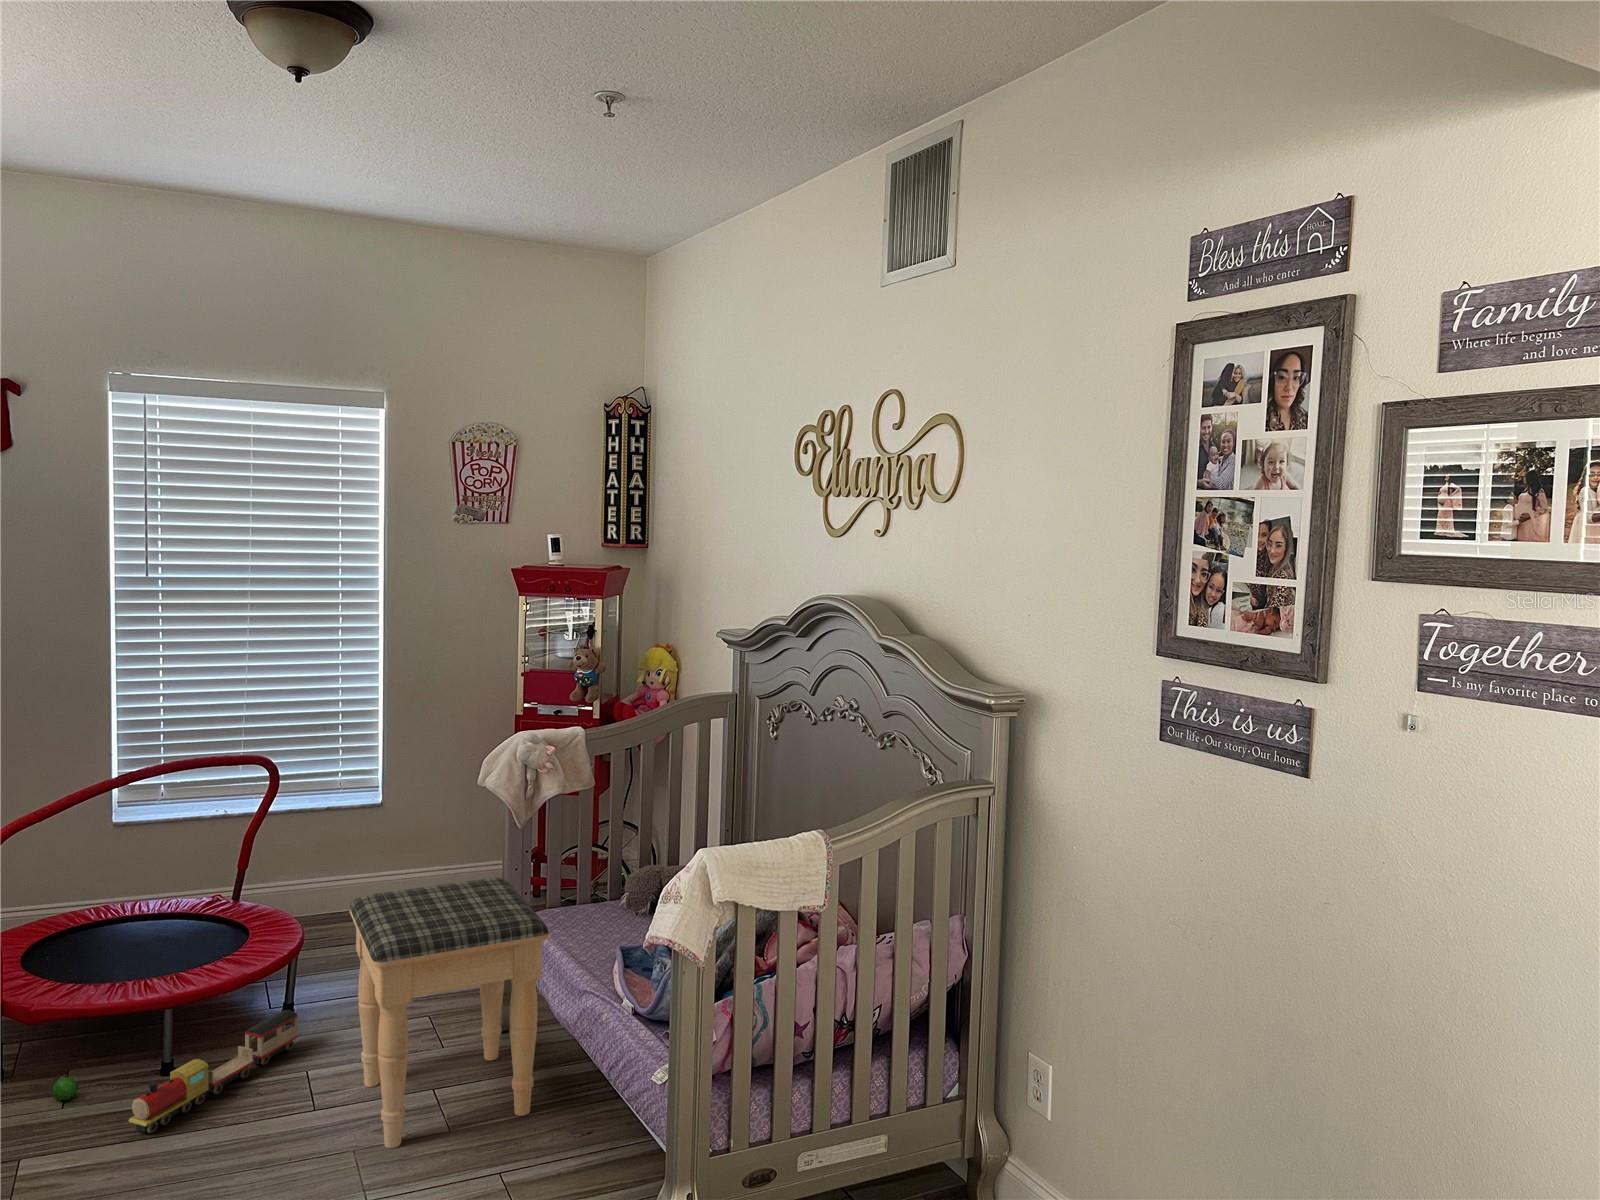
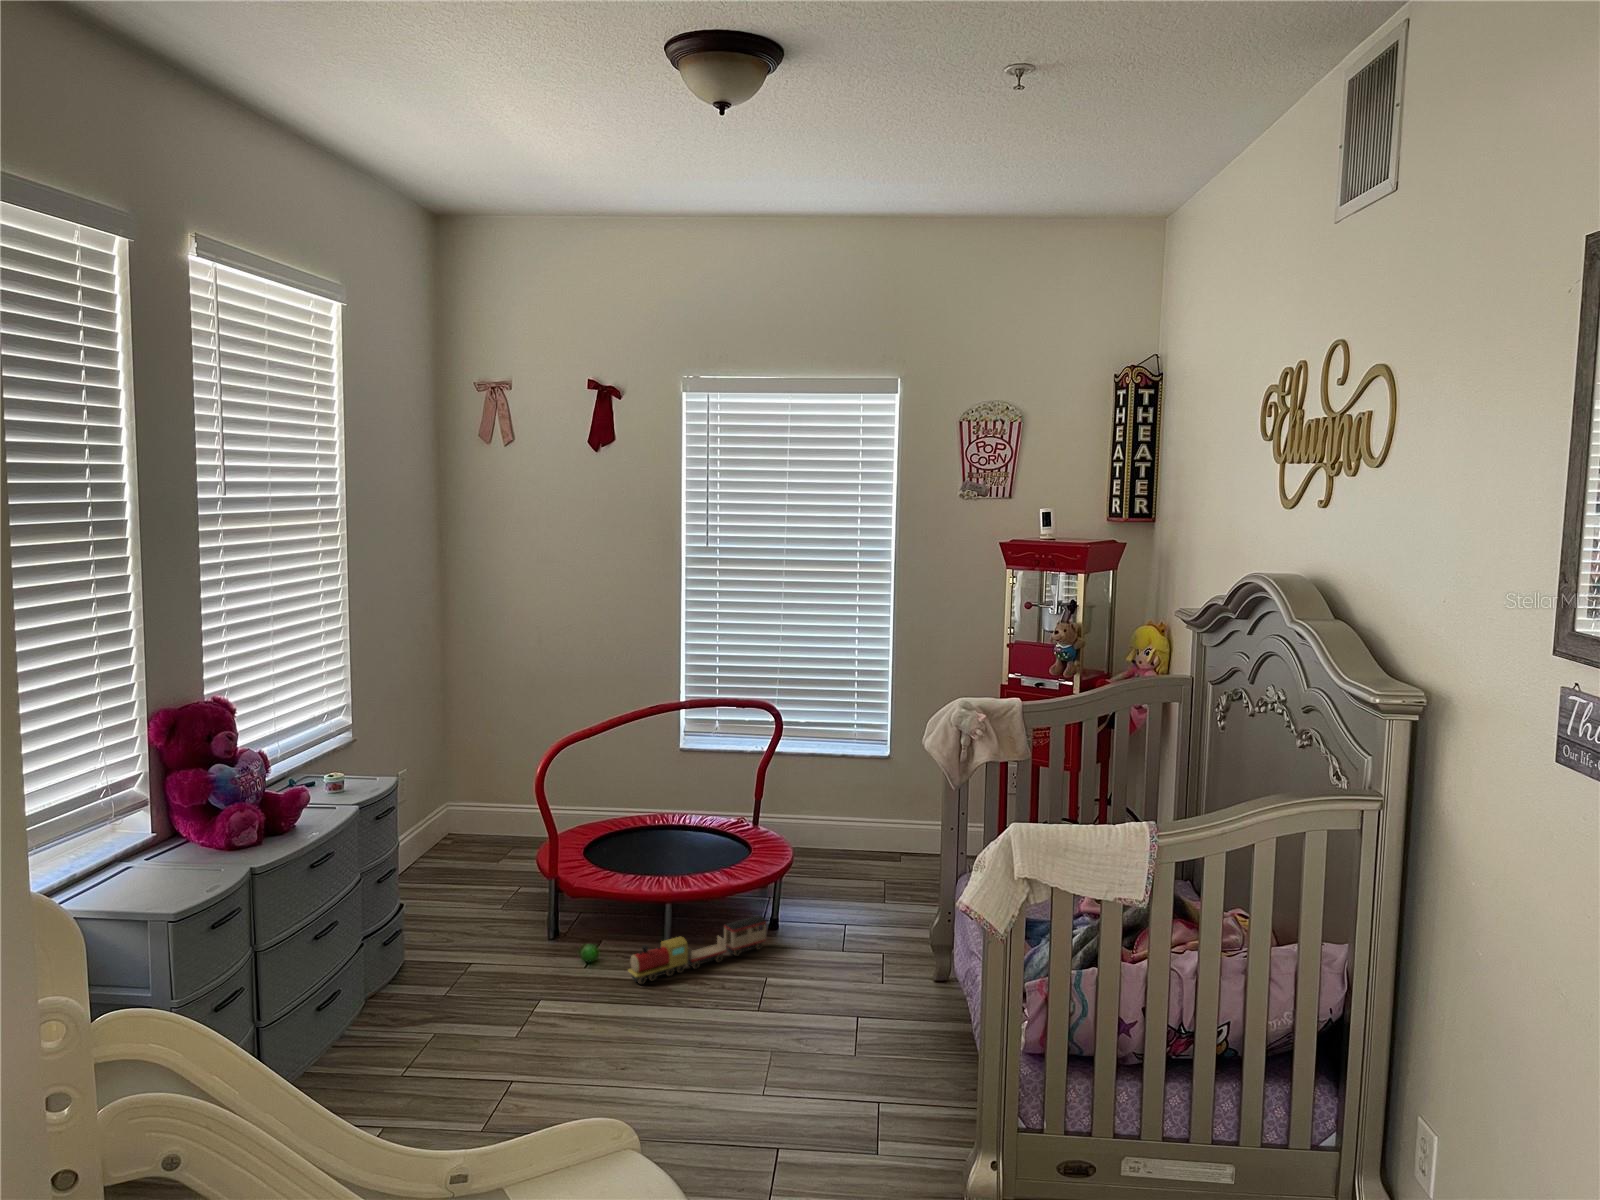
footstool: present [350,878,549,1148] -> none [781,826,937,1051]

